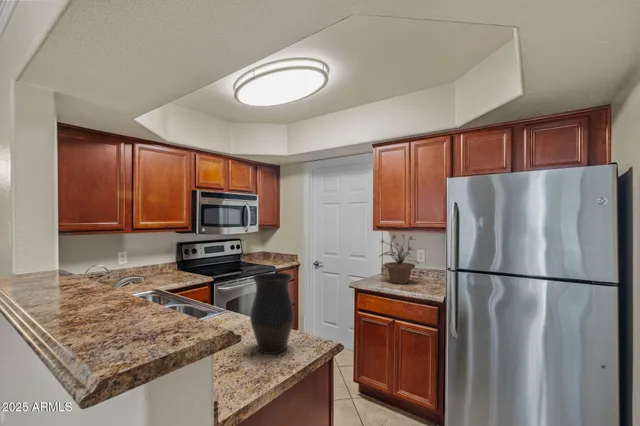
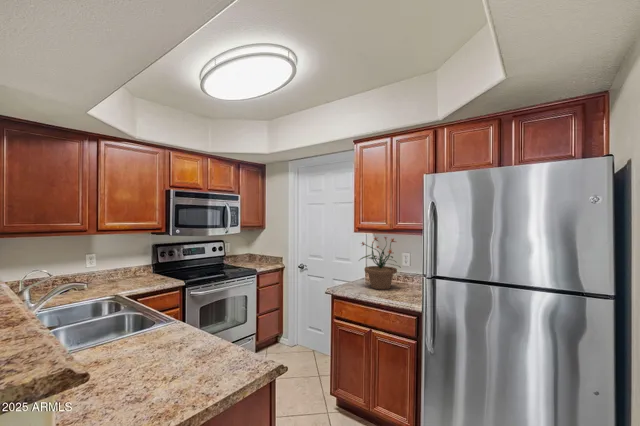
vase: present [250,273,294,354] -> none [169,282,225,381]

